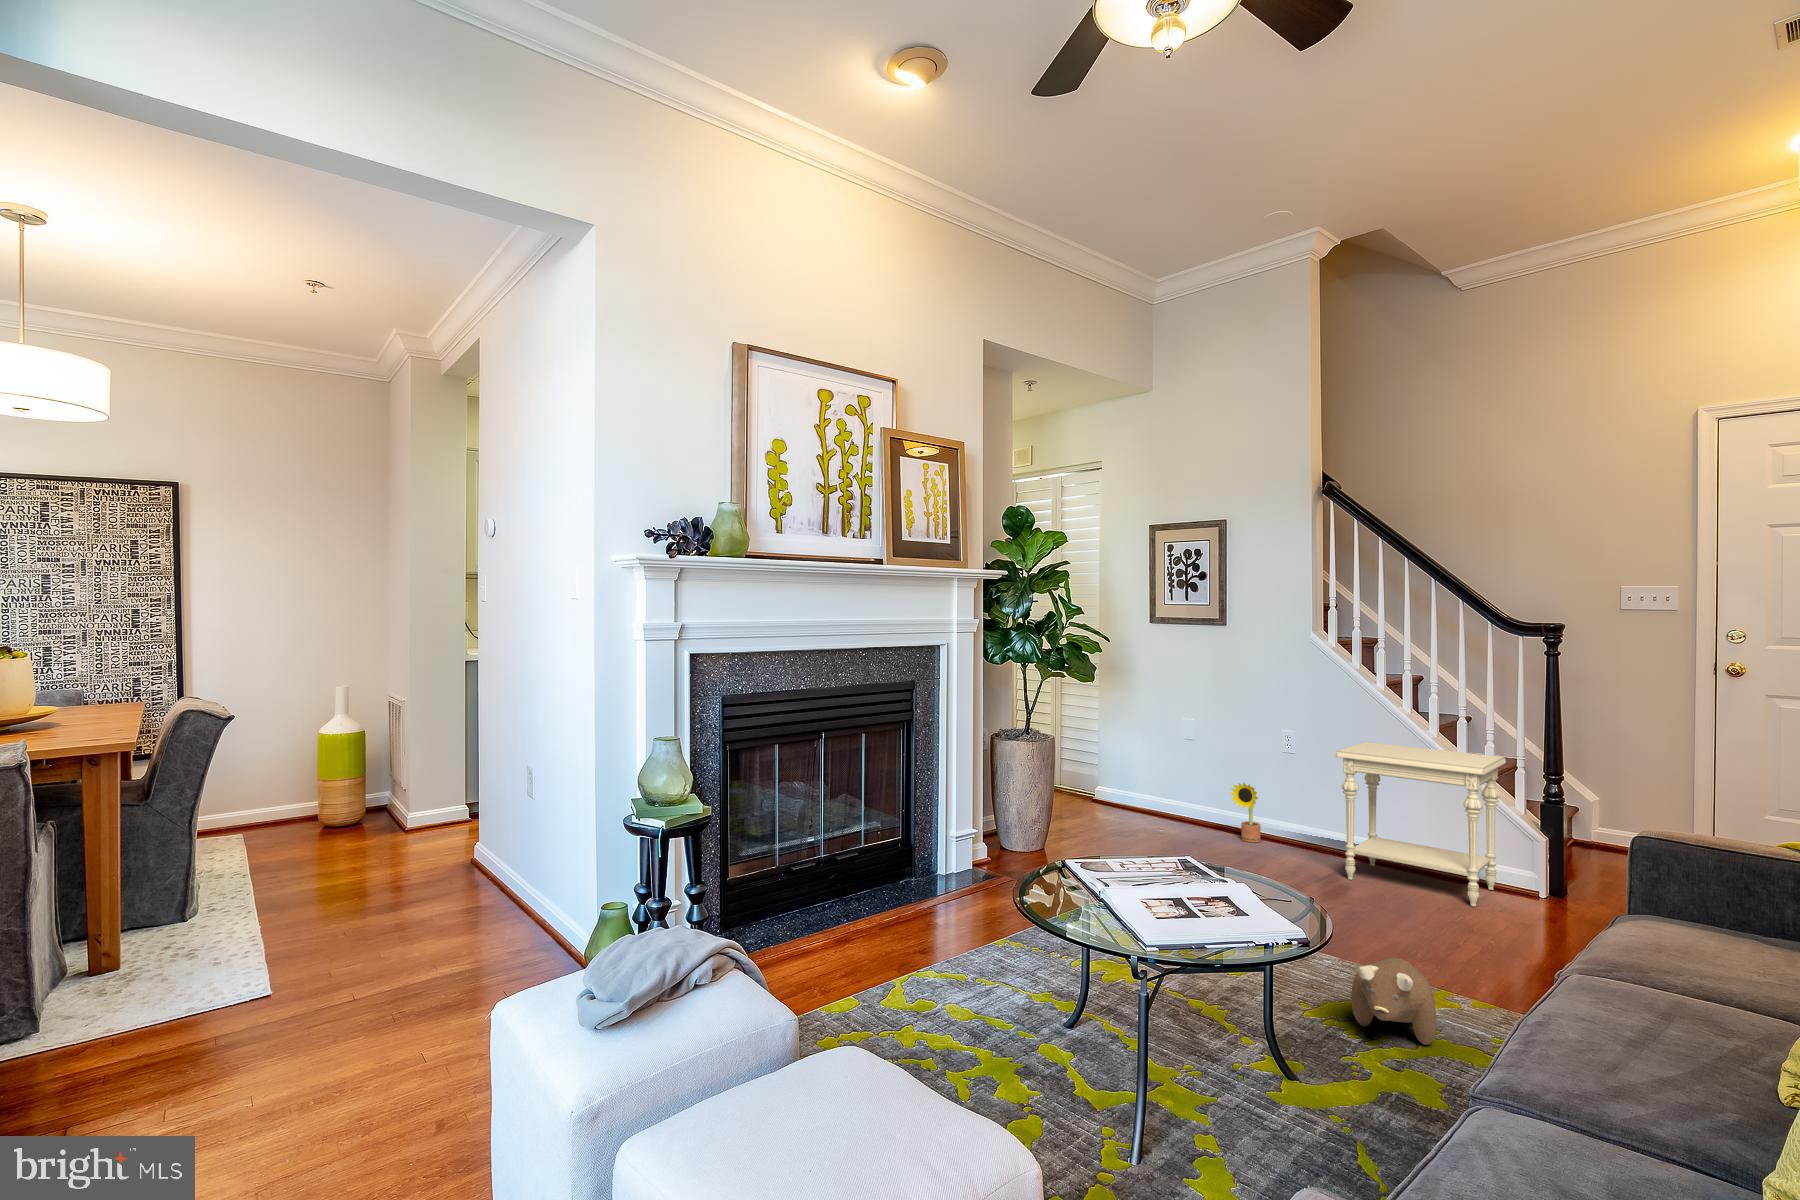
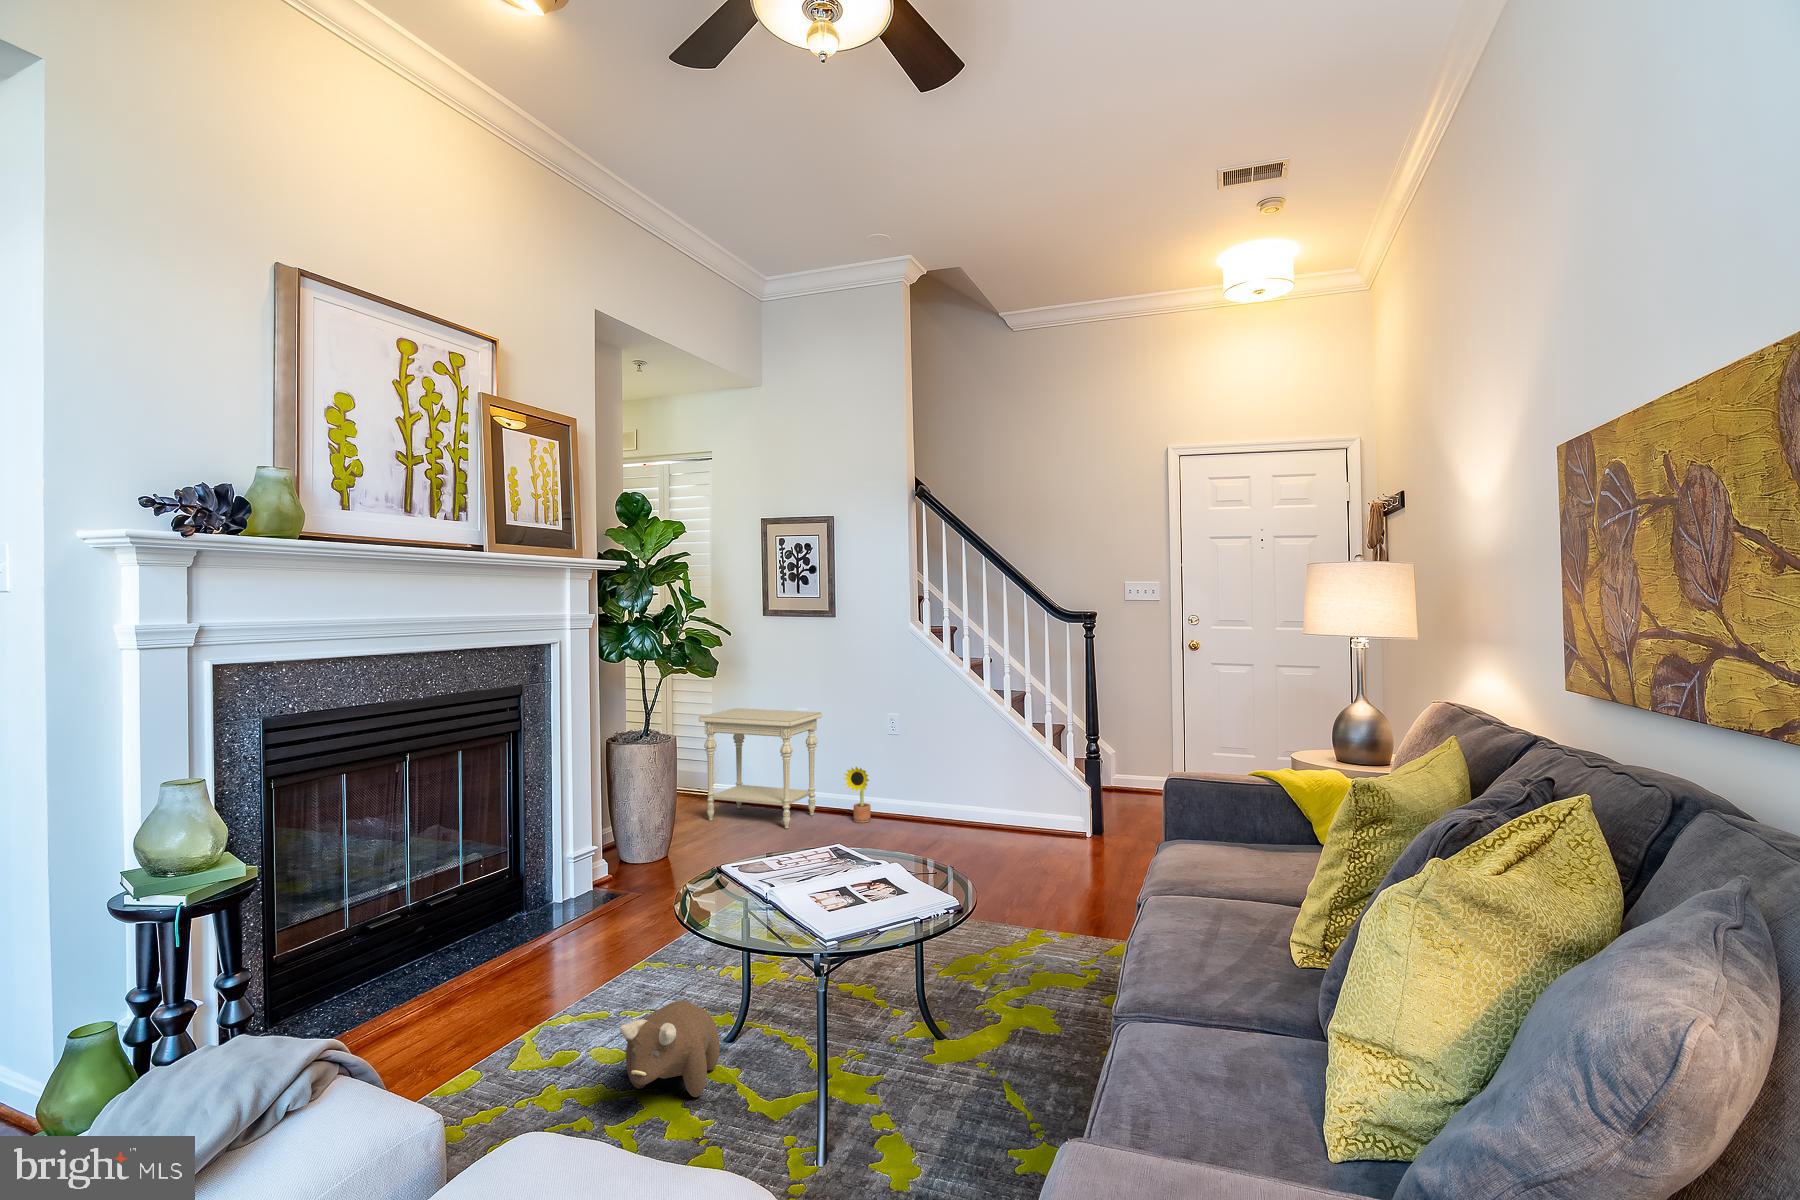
side table: present [1336,742,1506,907] -> present [699,708,822,829]
plush toy: present [1351,958,1437,1045] -> present [620,1001,720,1097]

